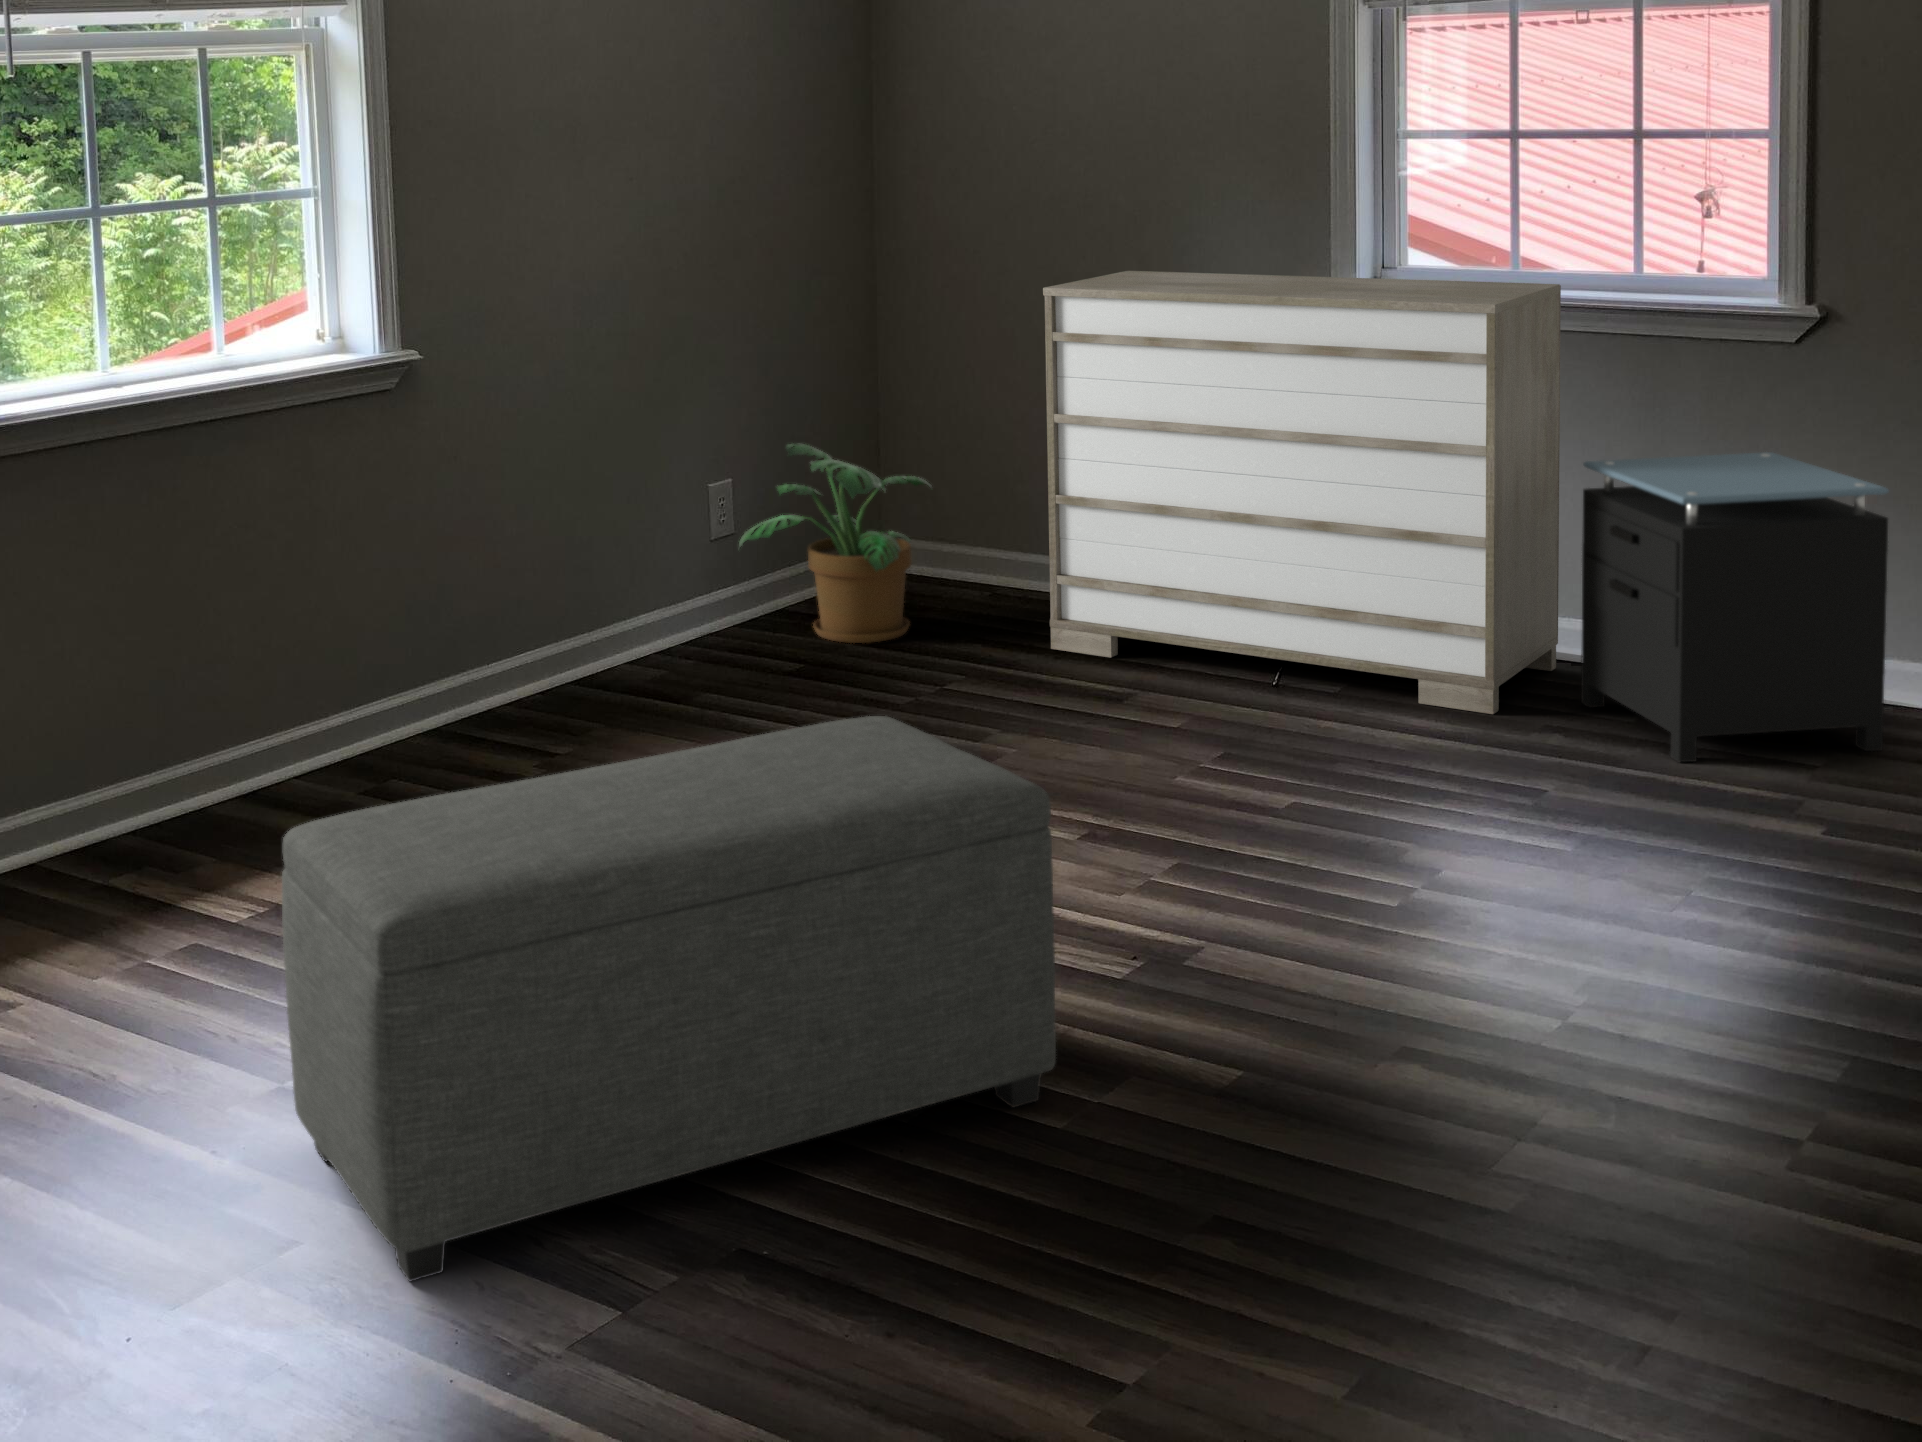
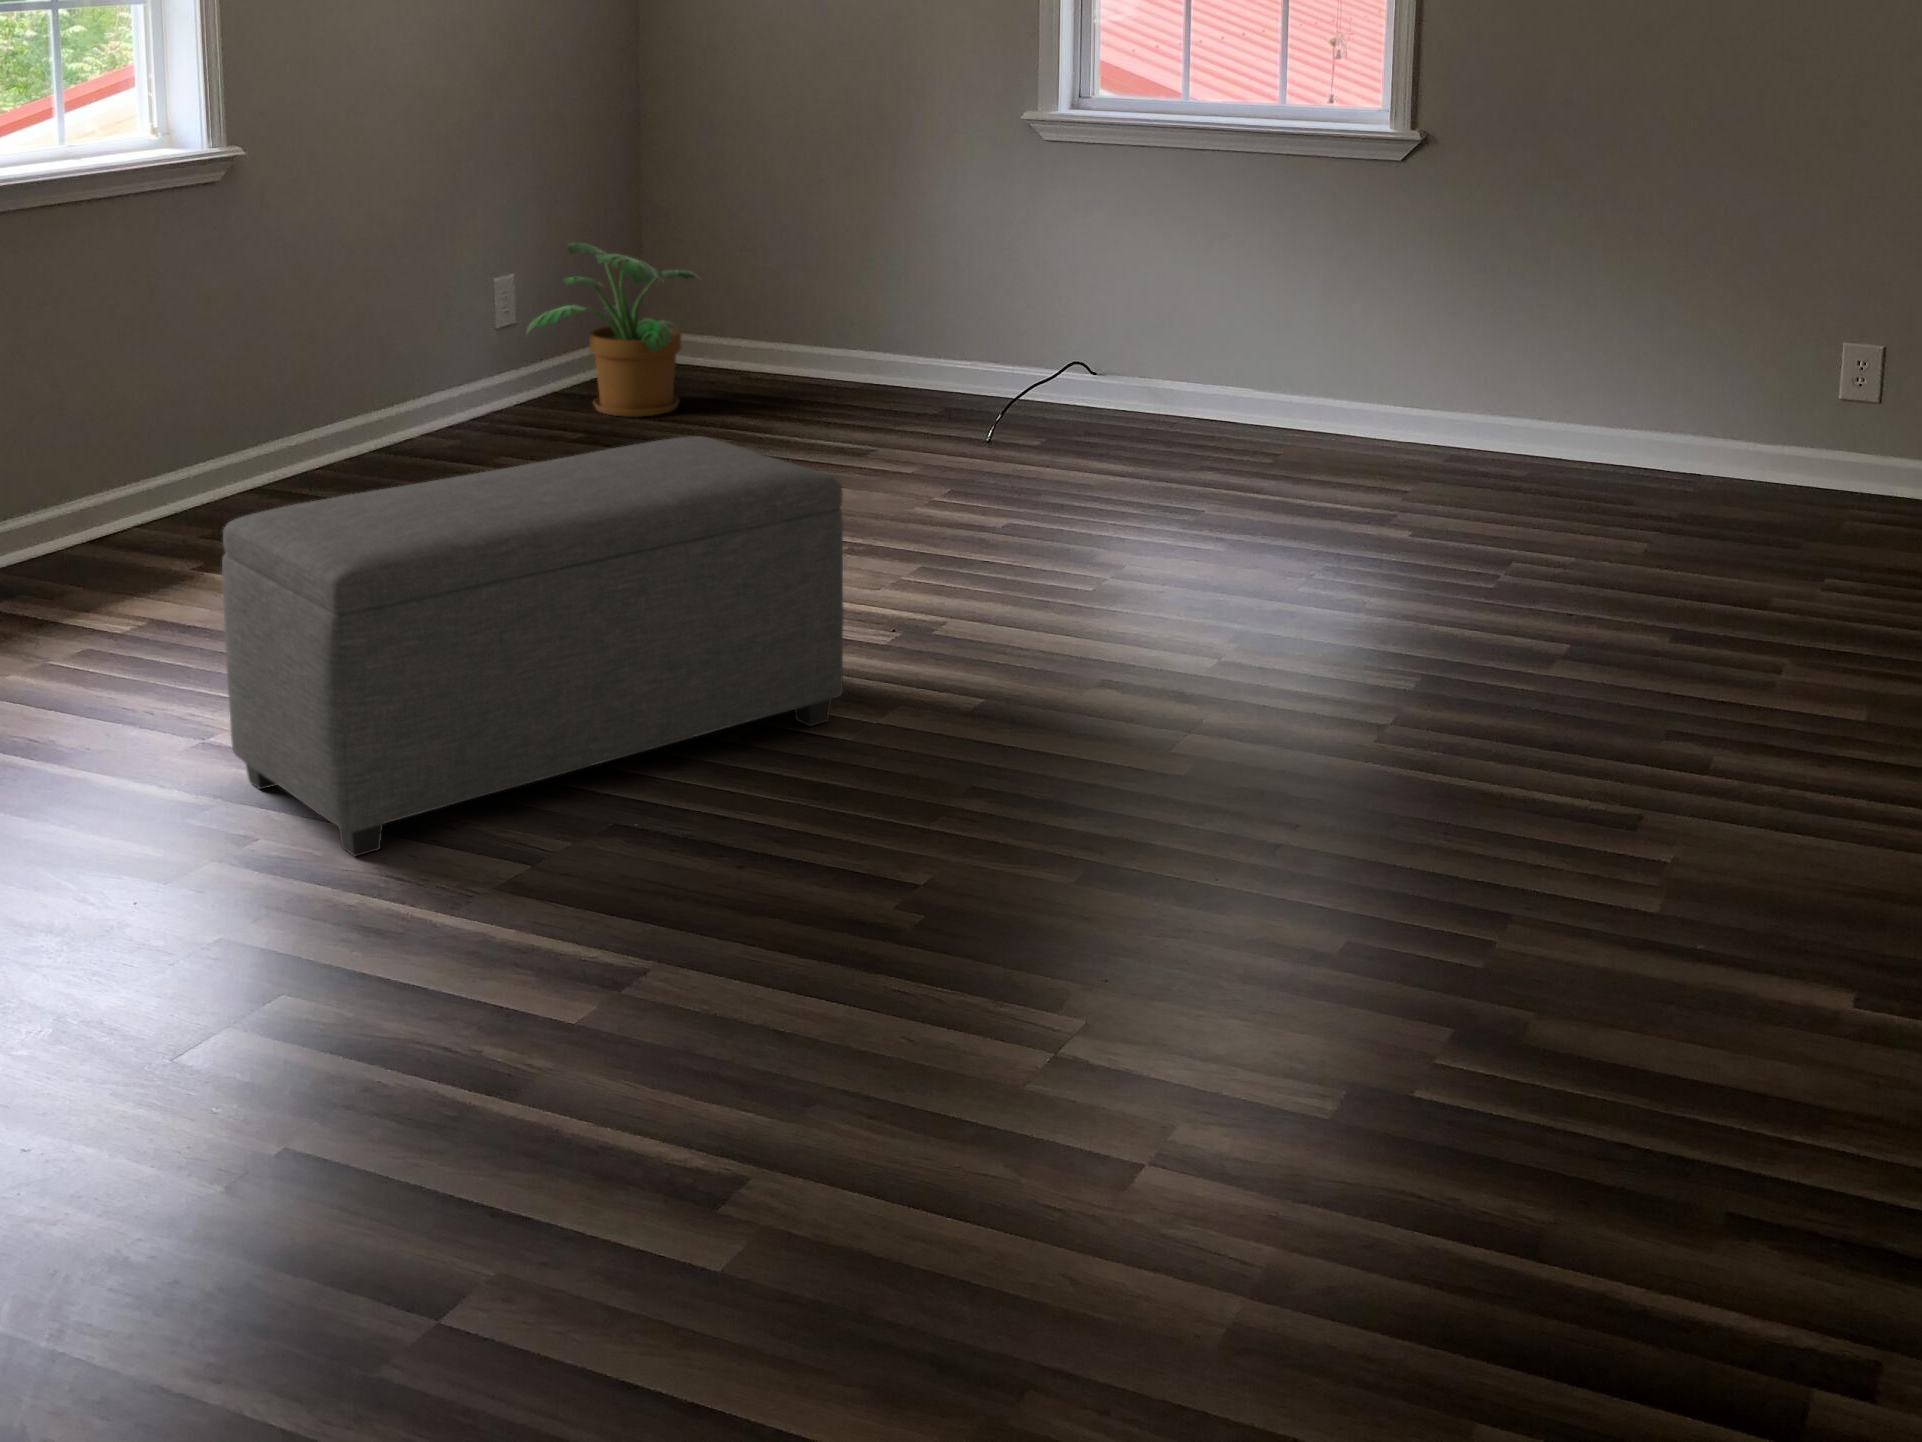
dresser: present [1043,271,1561,714] -> none [801,94,1225,459]
nightstand: present [1581,452,1889,762] -> none [1233,247,1462,488]

